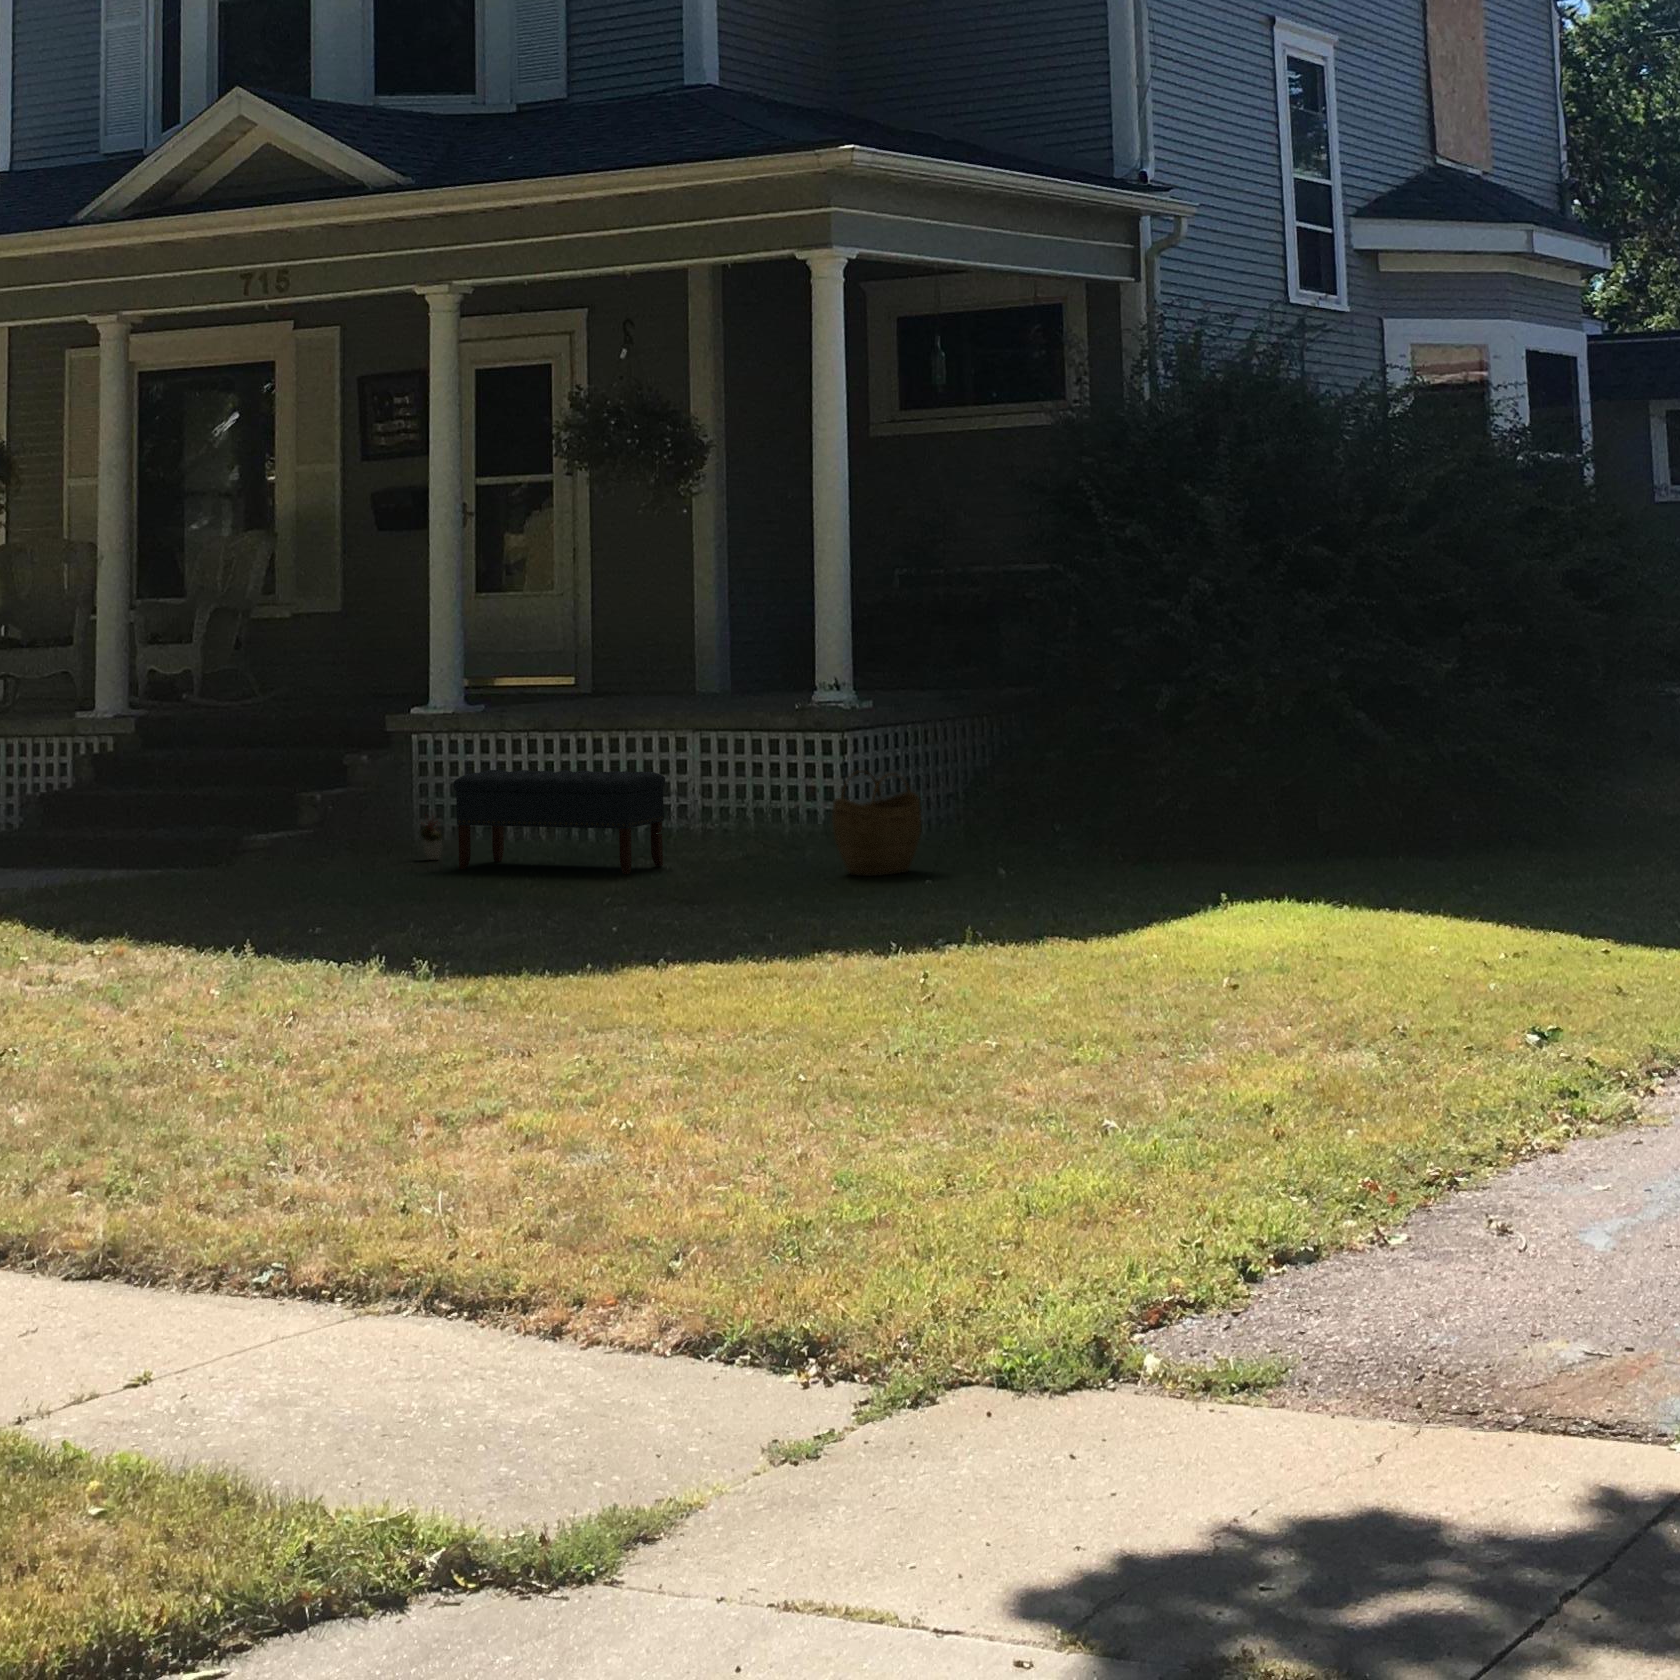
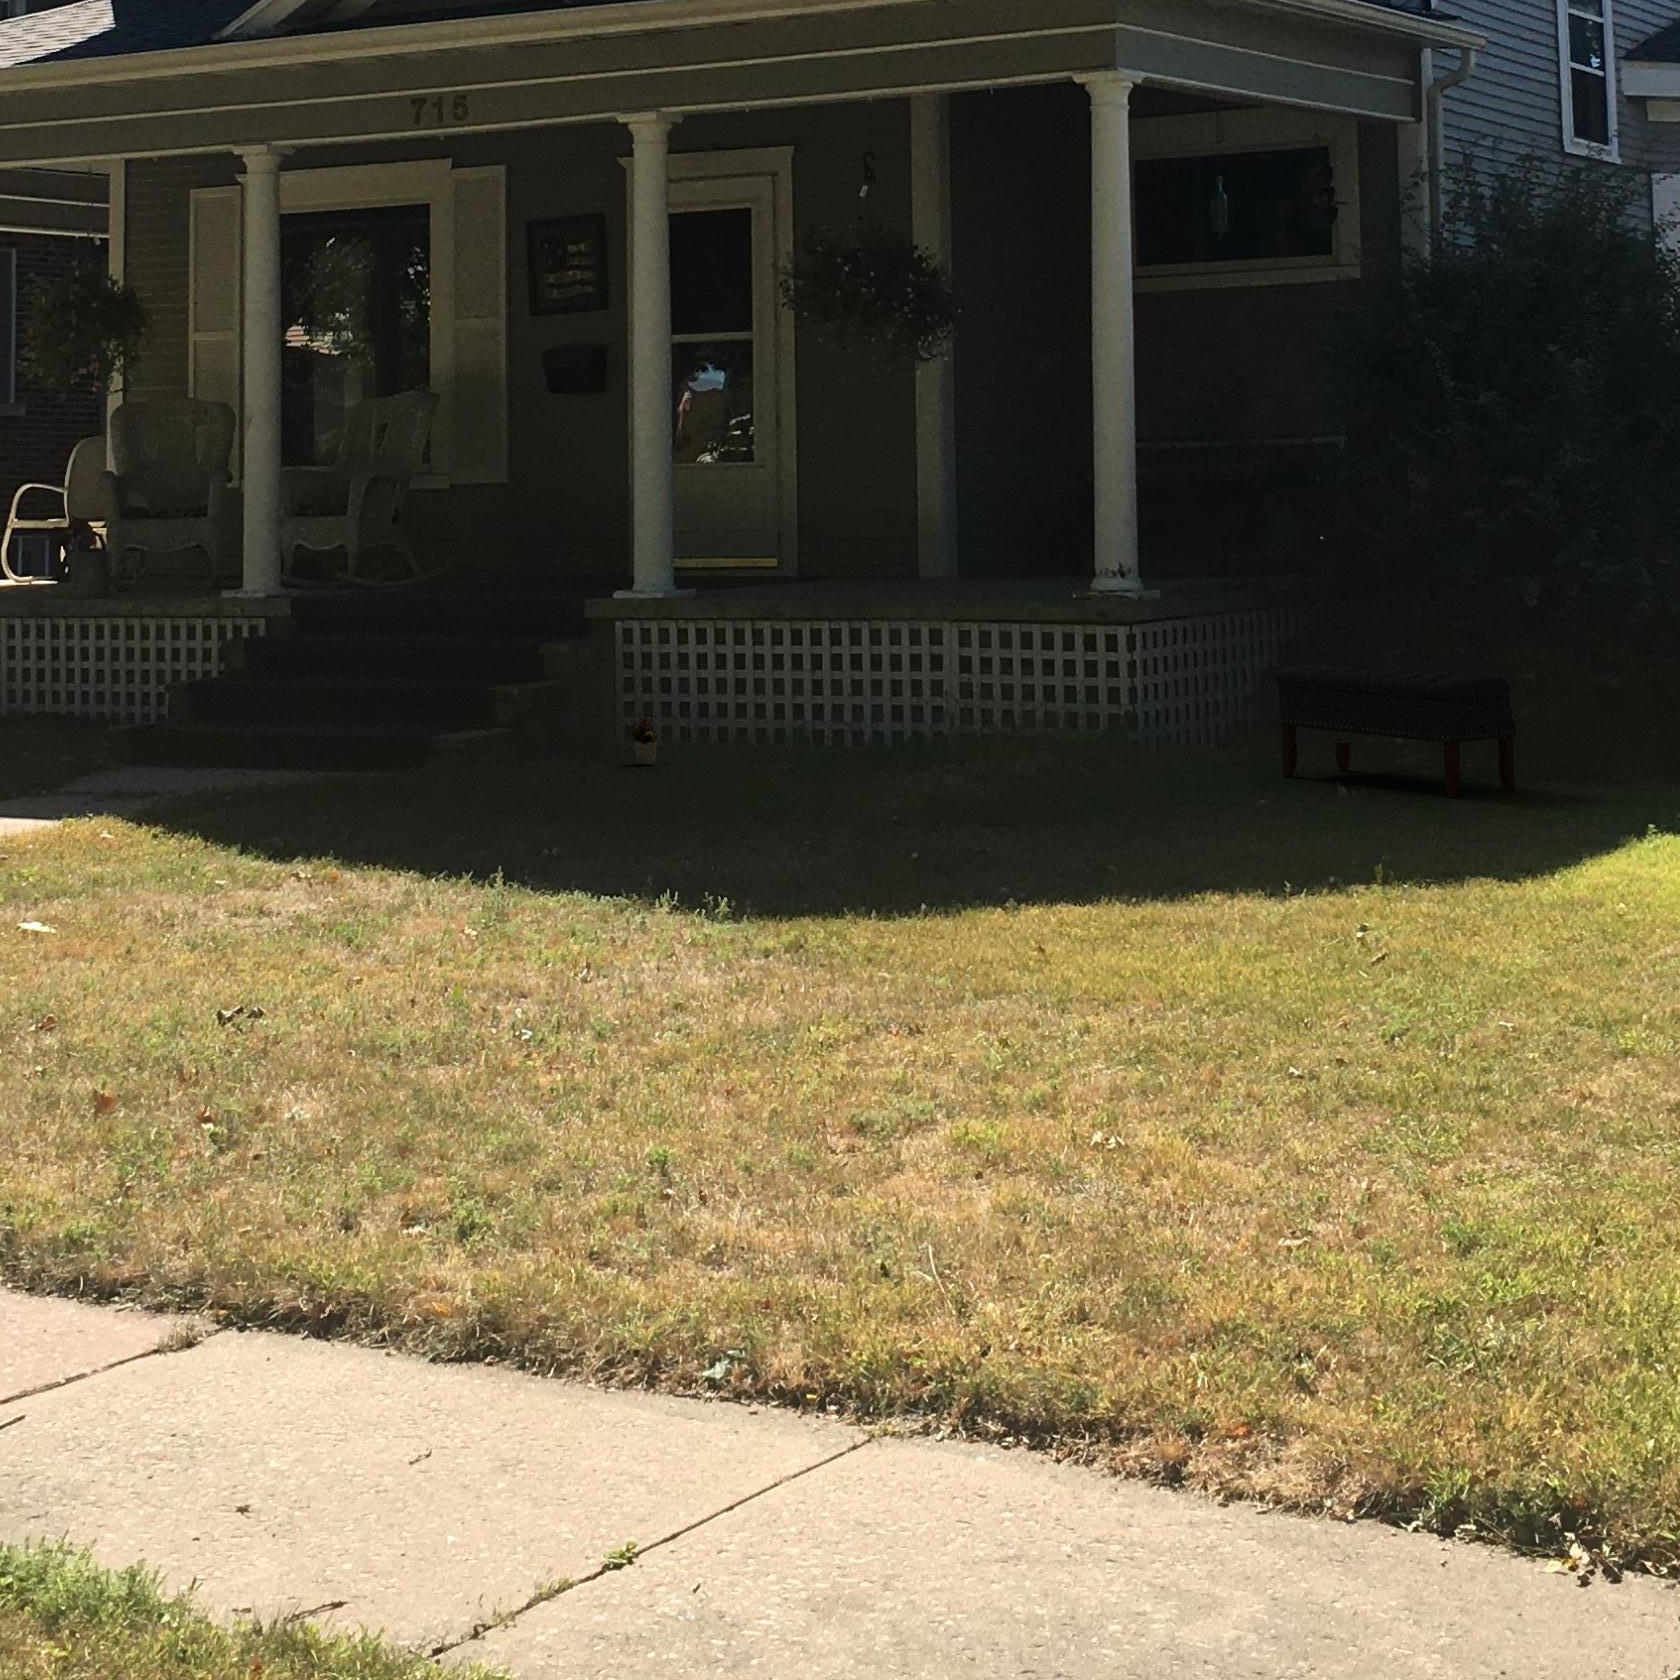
bench: present [454,770,665,874] -> present [1275,664,1515,798]
woven basket: present [832,770,921,876] -> none [1126,669,1229,792]

